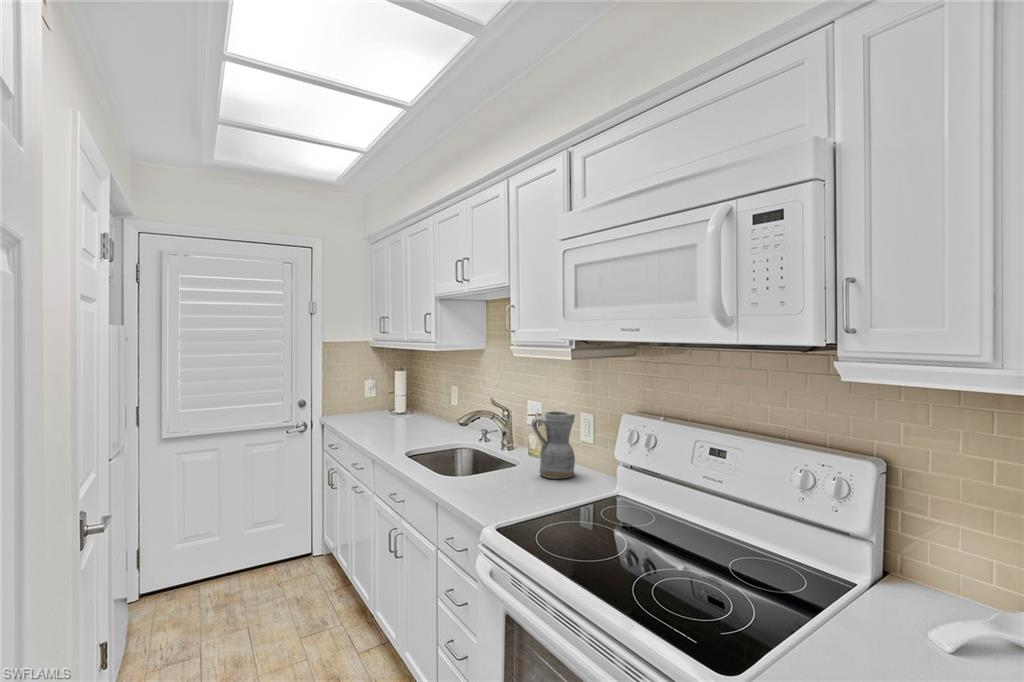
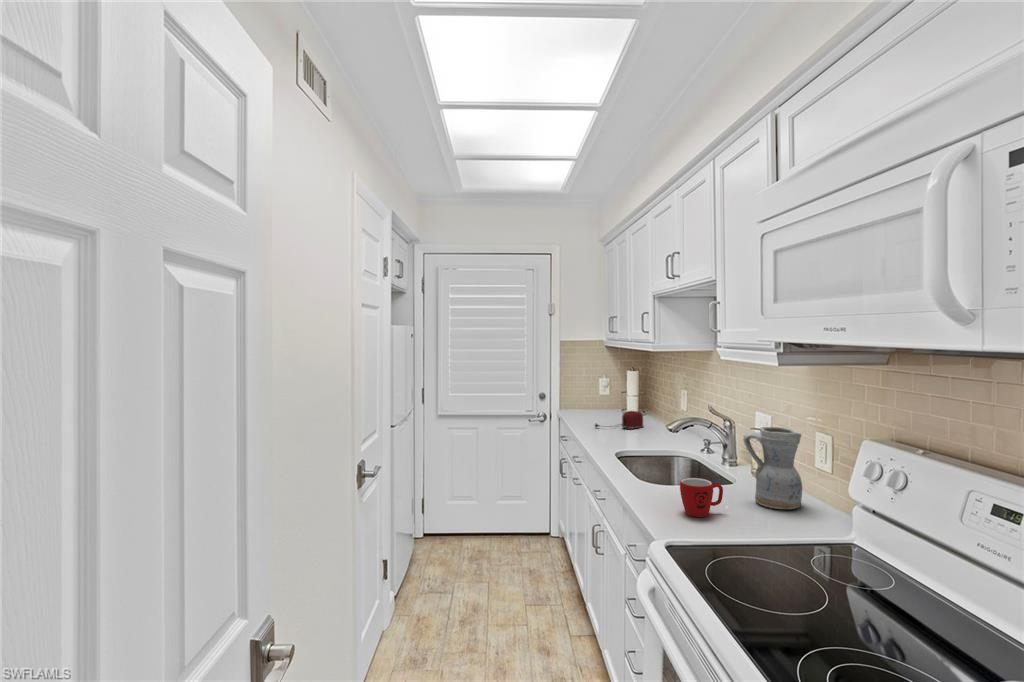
toaster: none [369,410,418,429] -> present [595,411,643,429]
mug: none [486,460,521,494] -> present [680,478,723,517]

